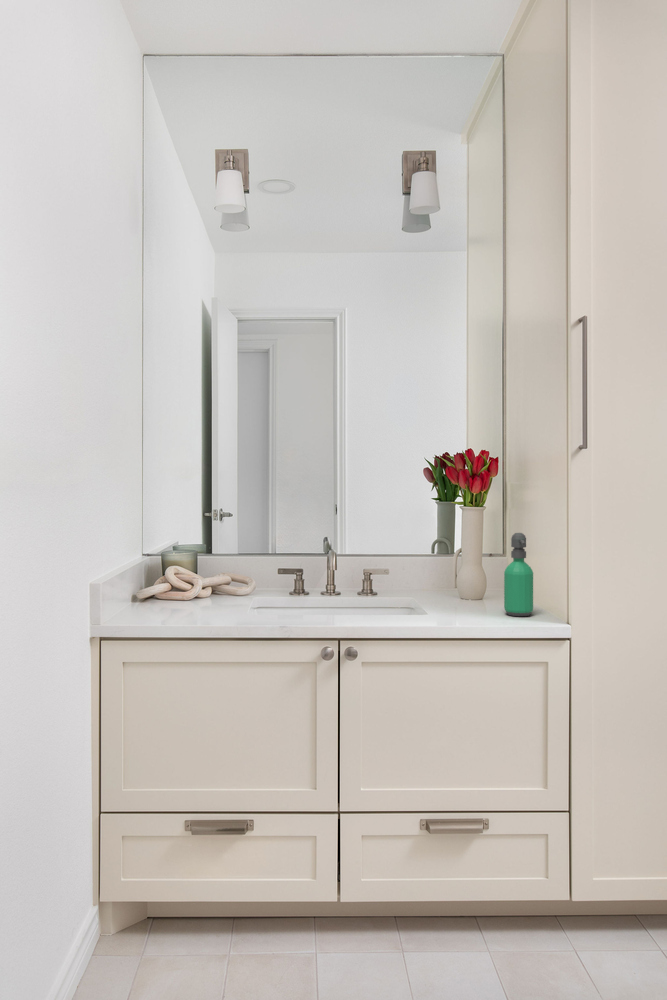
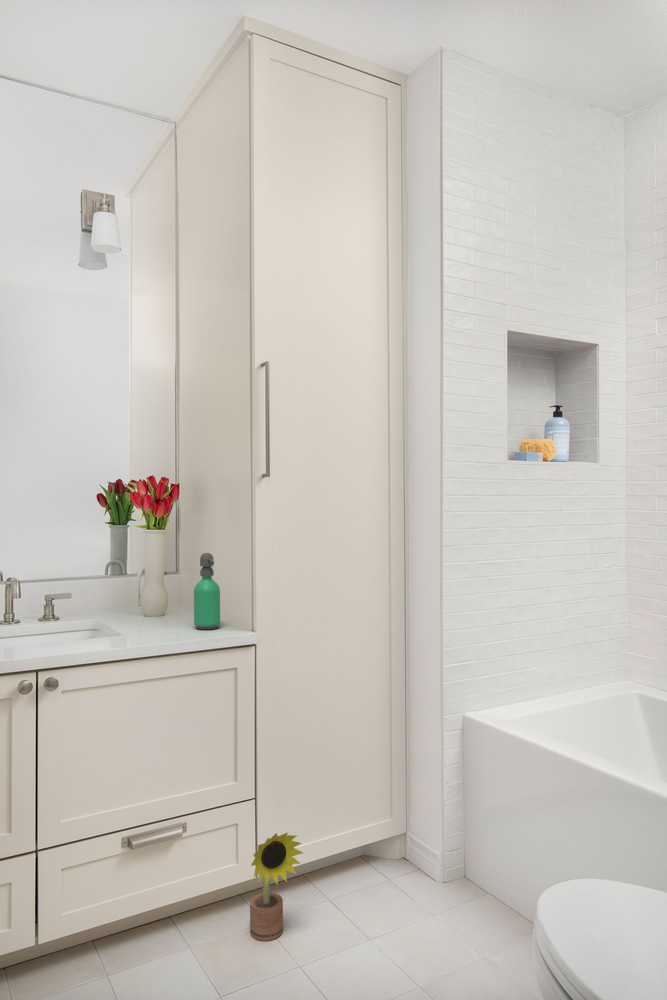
decorative plant: none [553,852,618,968] -> present [250,833,303,941]

